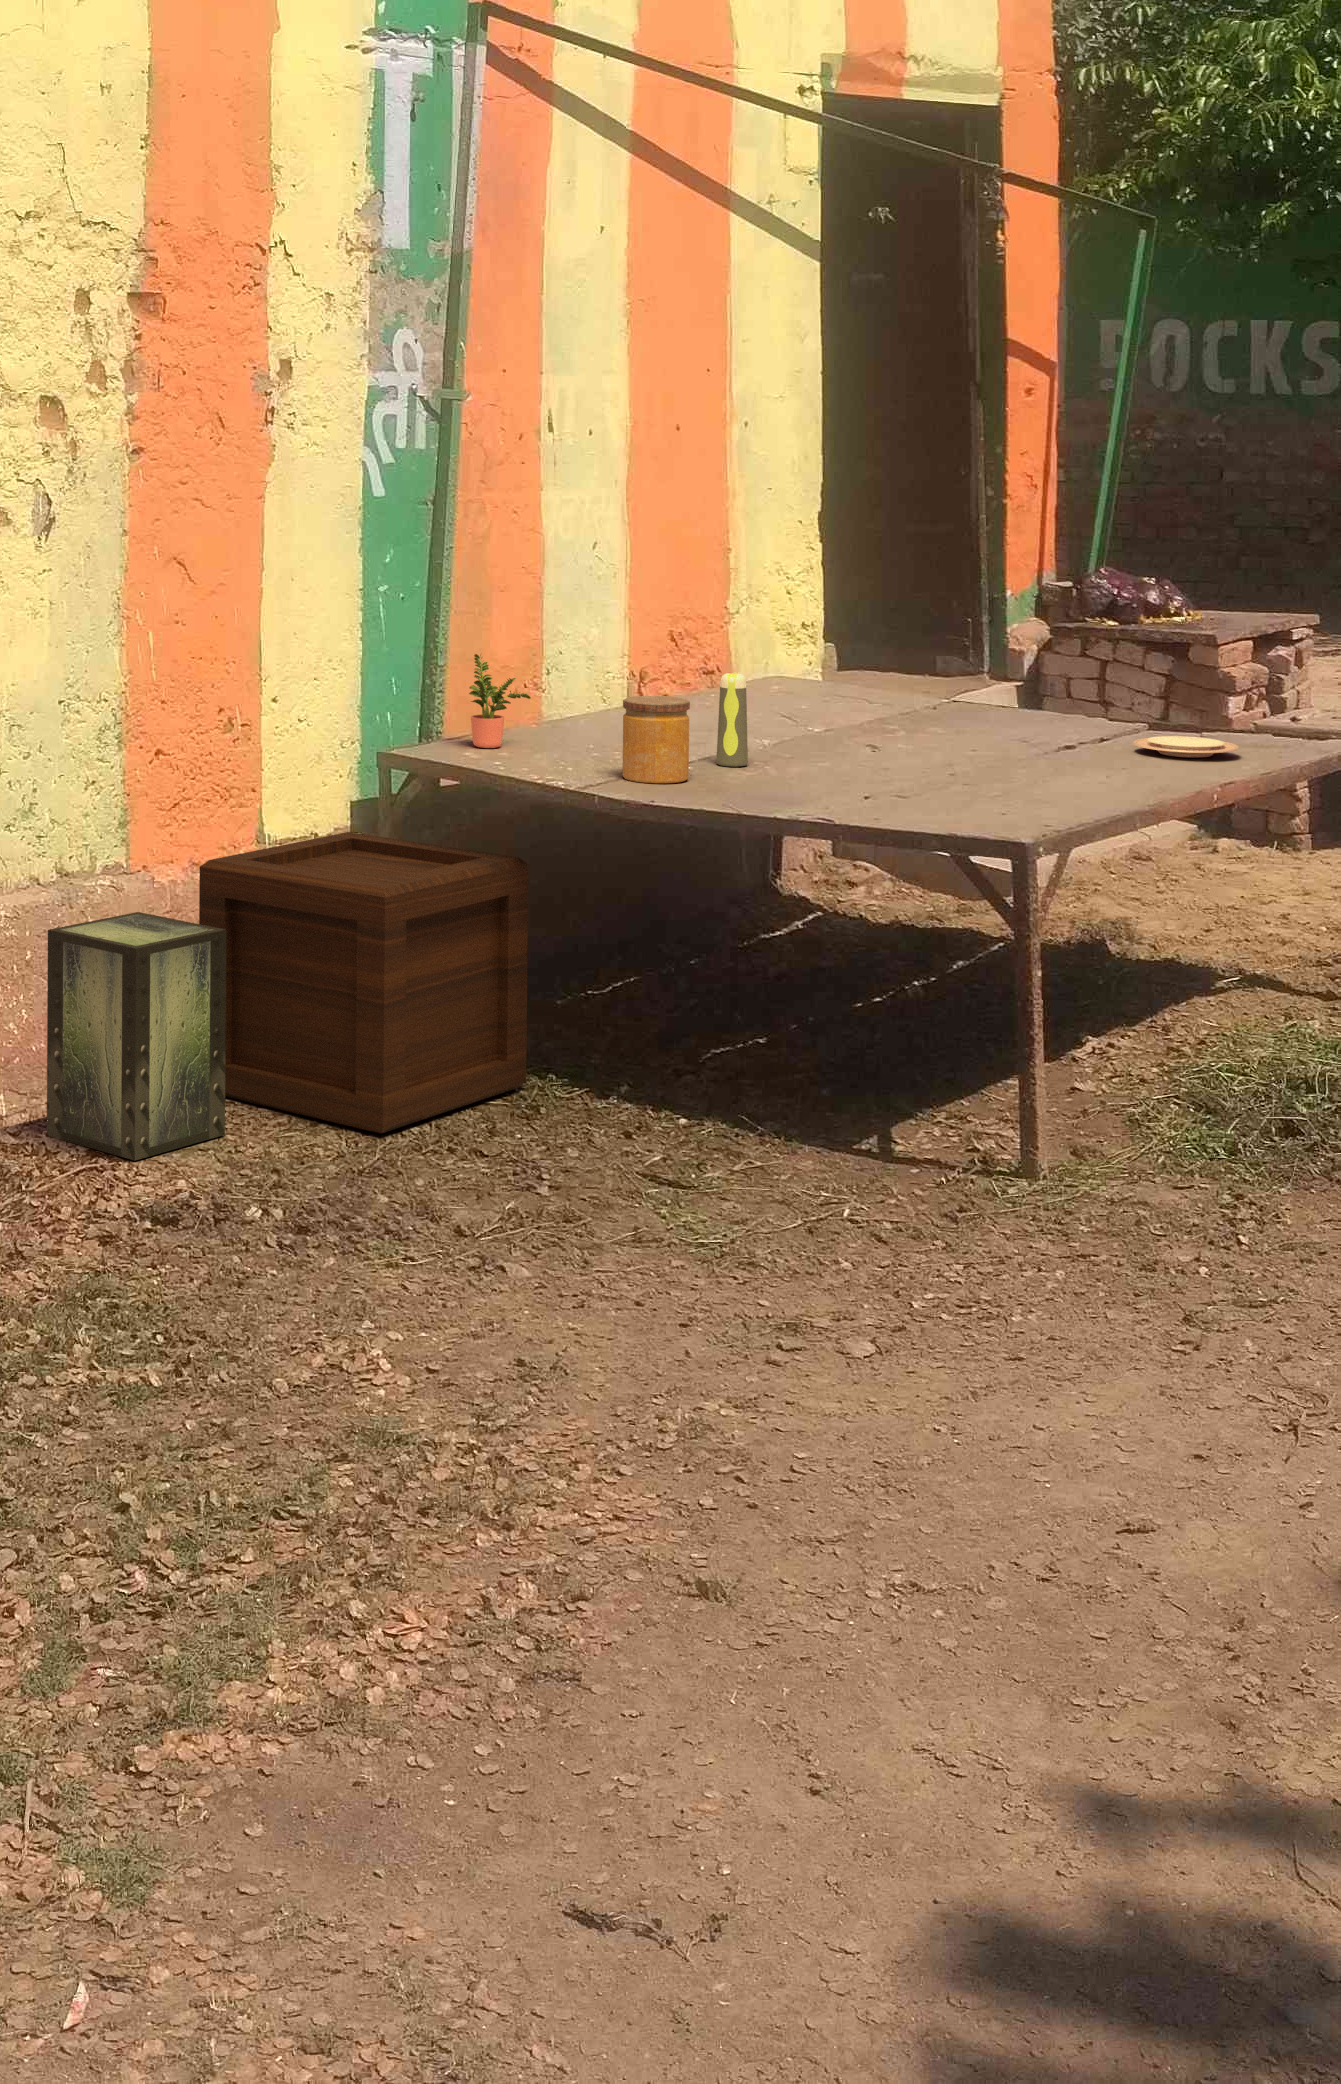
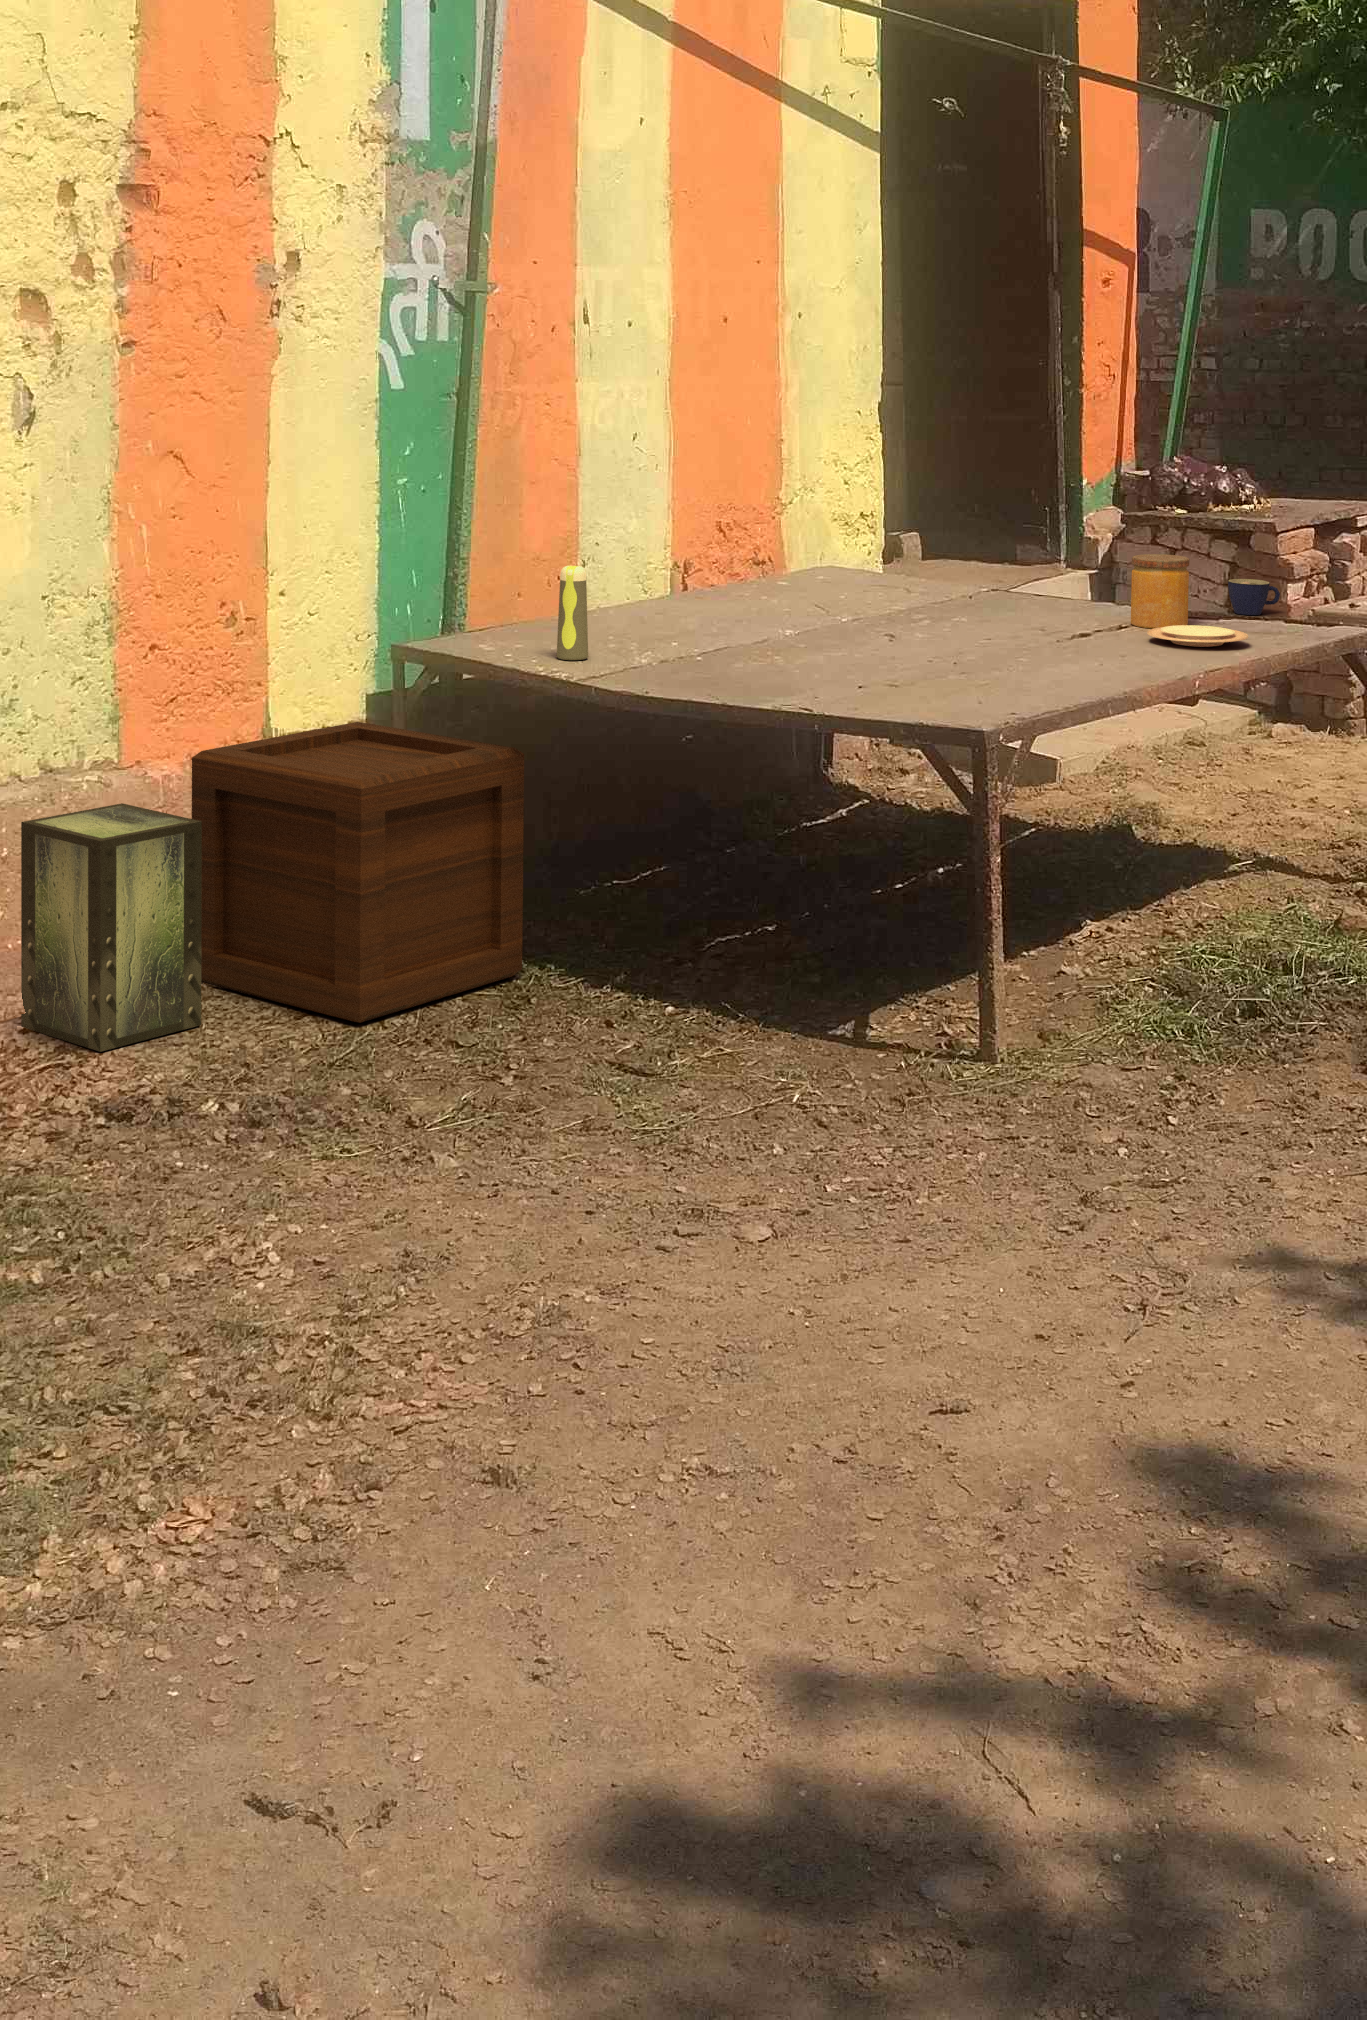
potted plant: present [469,654,531,748] -> none [478,543,543,638]
water bottle: present [716,673,748,767] -> present [557,566,588,660]
cup: none [1194,691,1247,727] -> present [1228,579,1280,615]
jar: present [622,696,690,783] -> present [1131,554,1190,629]

